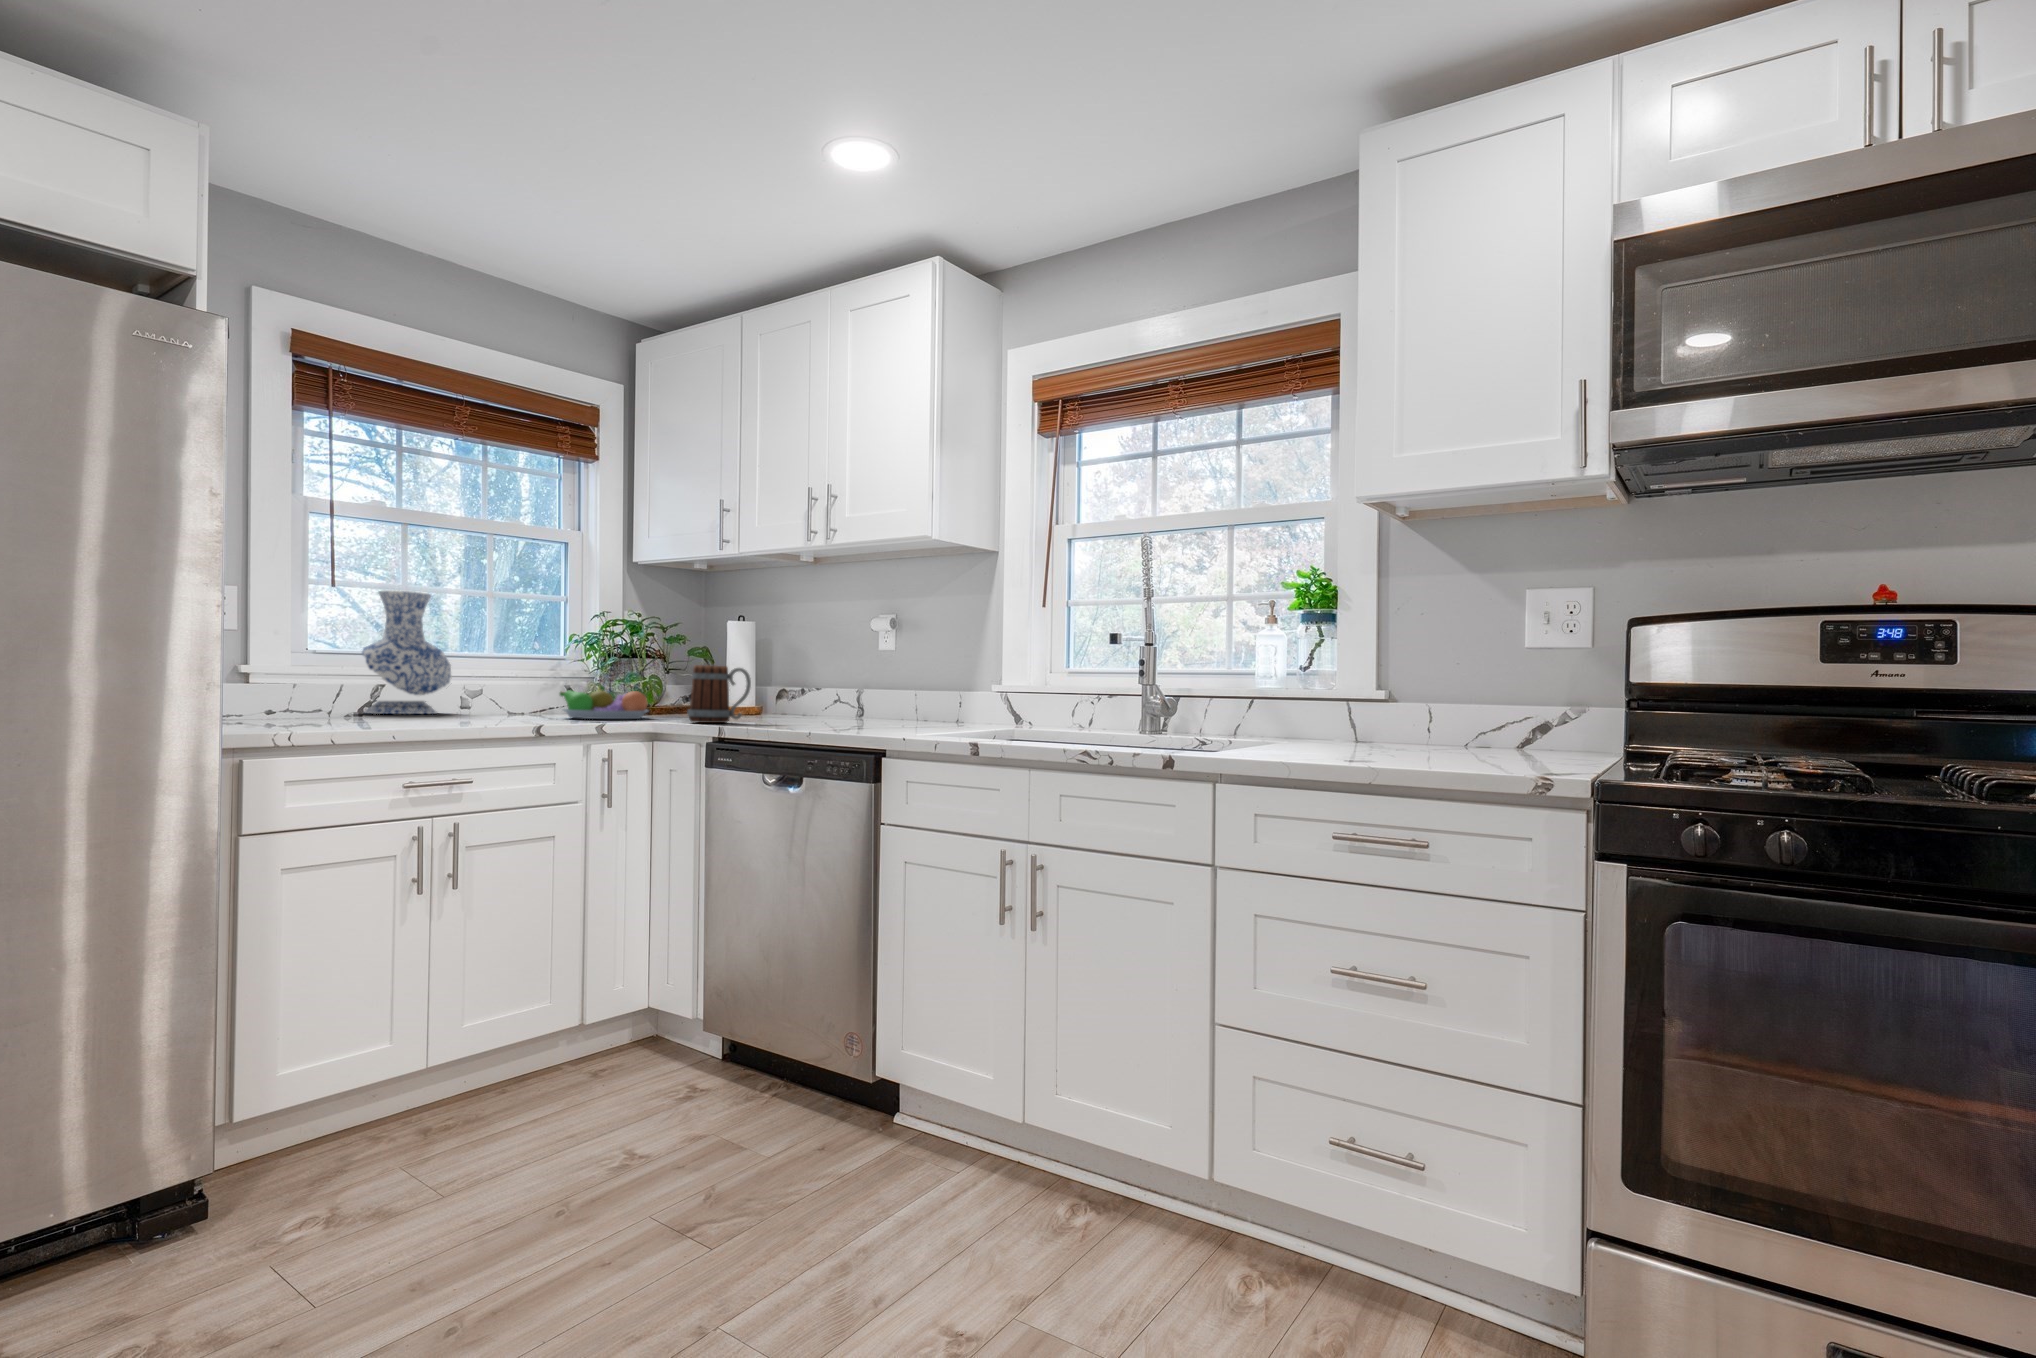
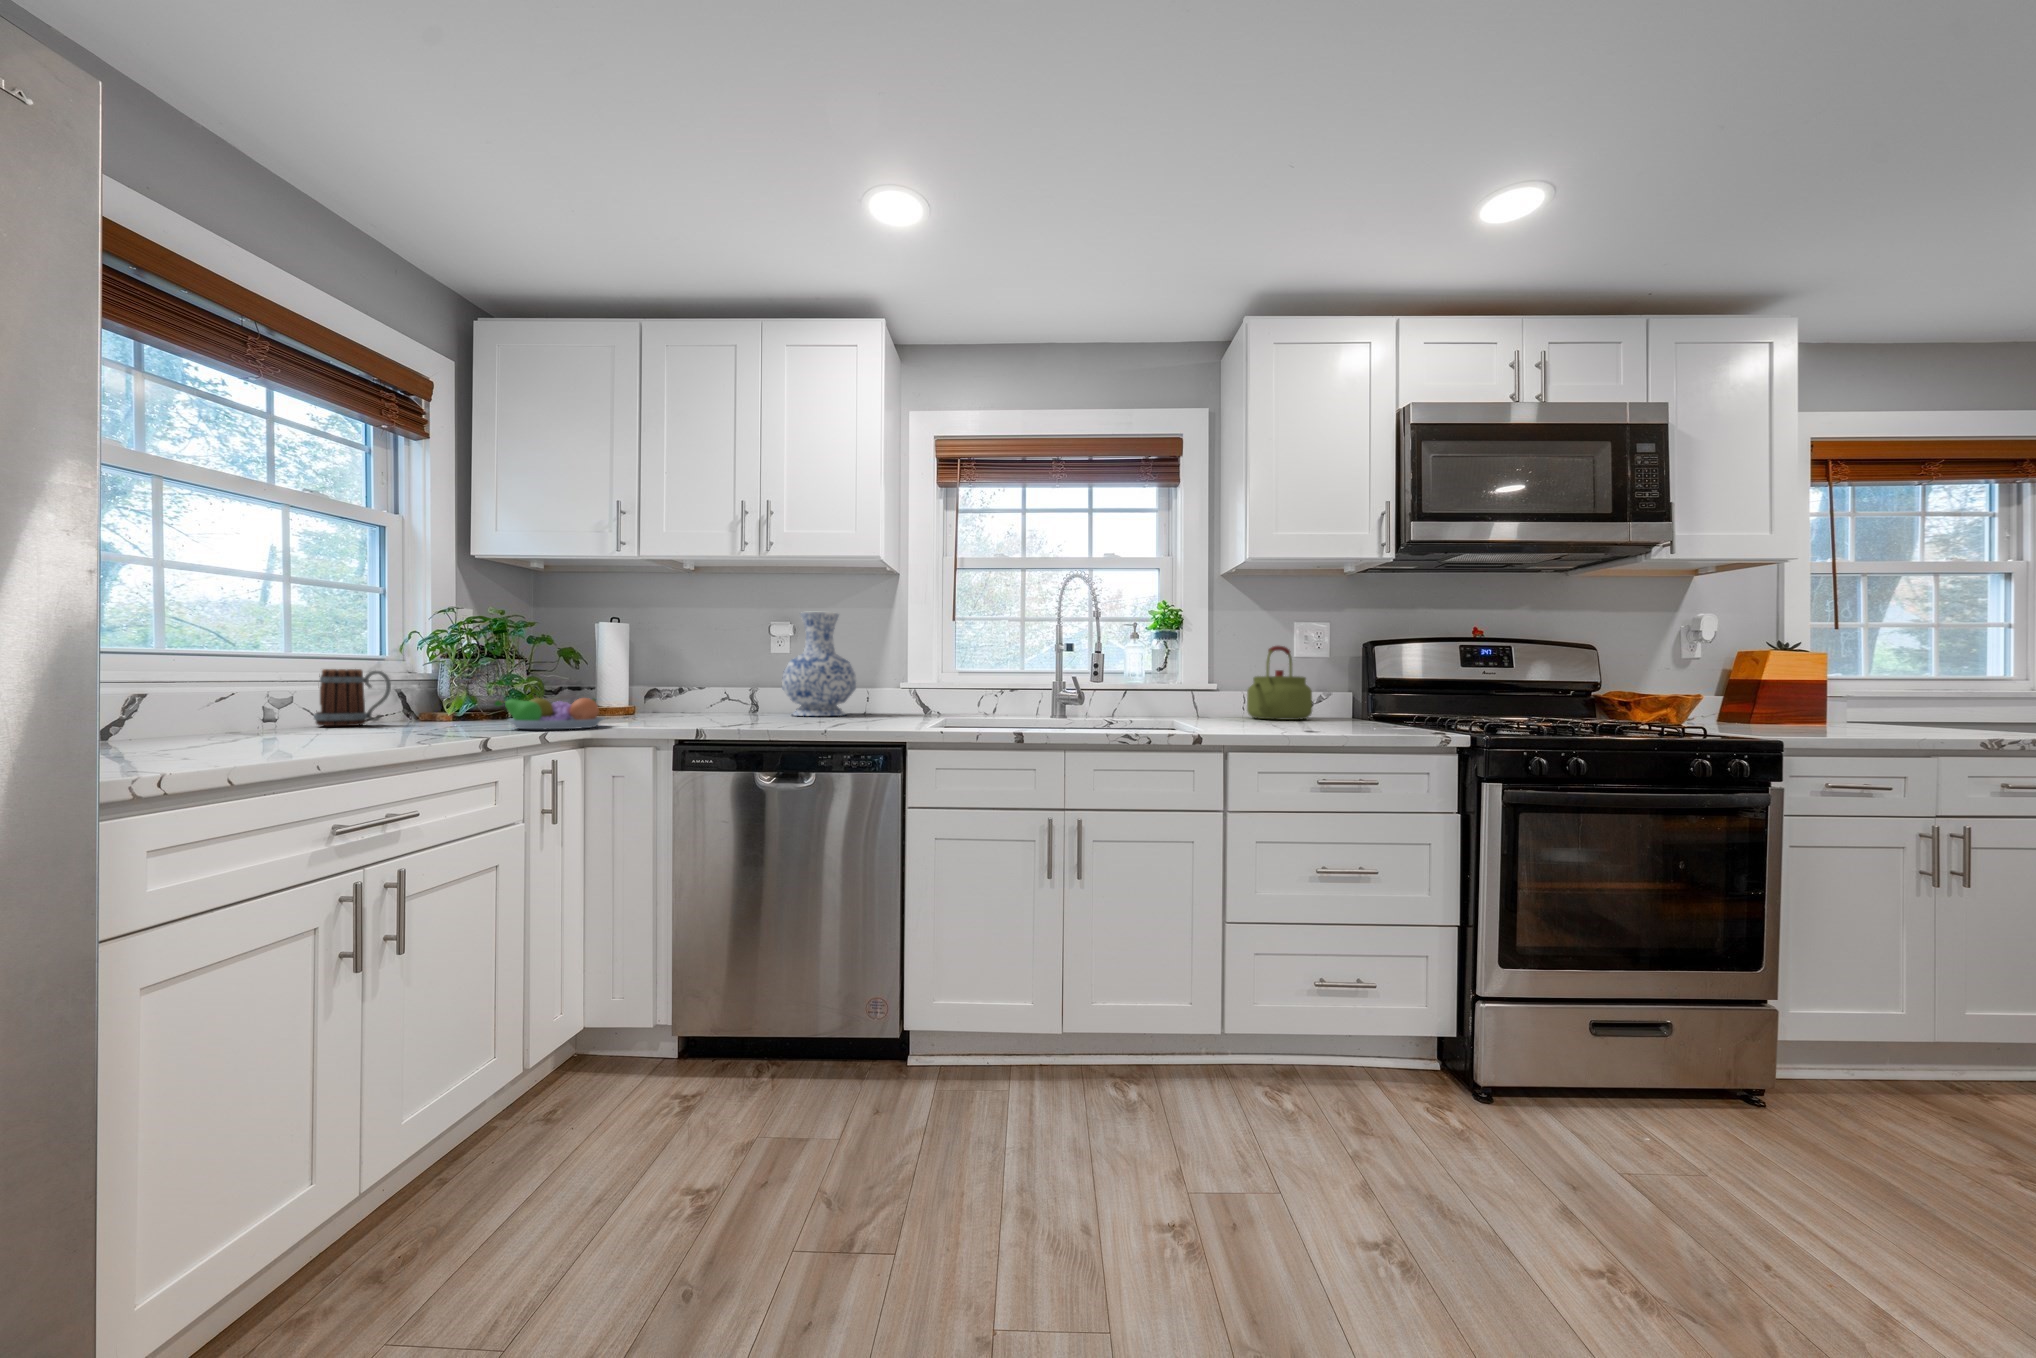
vase: present [362,590,451,714] -> present [782,612,856,716]
kettle: none [1392,629,1522,750] -> present [1247,646,1312,720]
mug: present [688,665,751,723] -> present [314,669,391,726]

